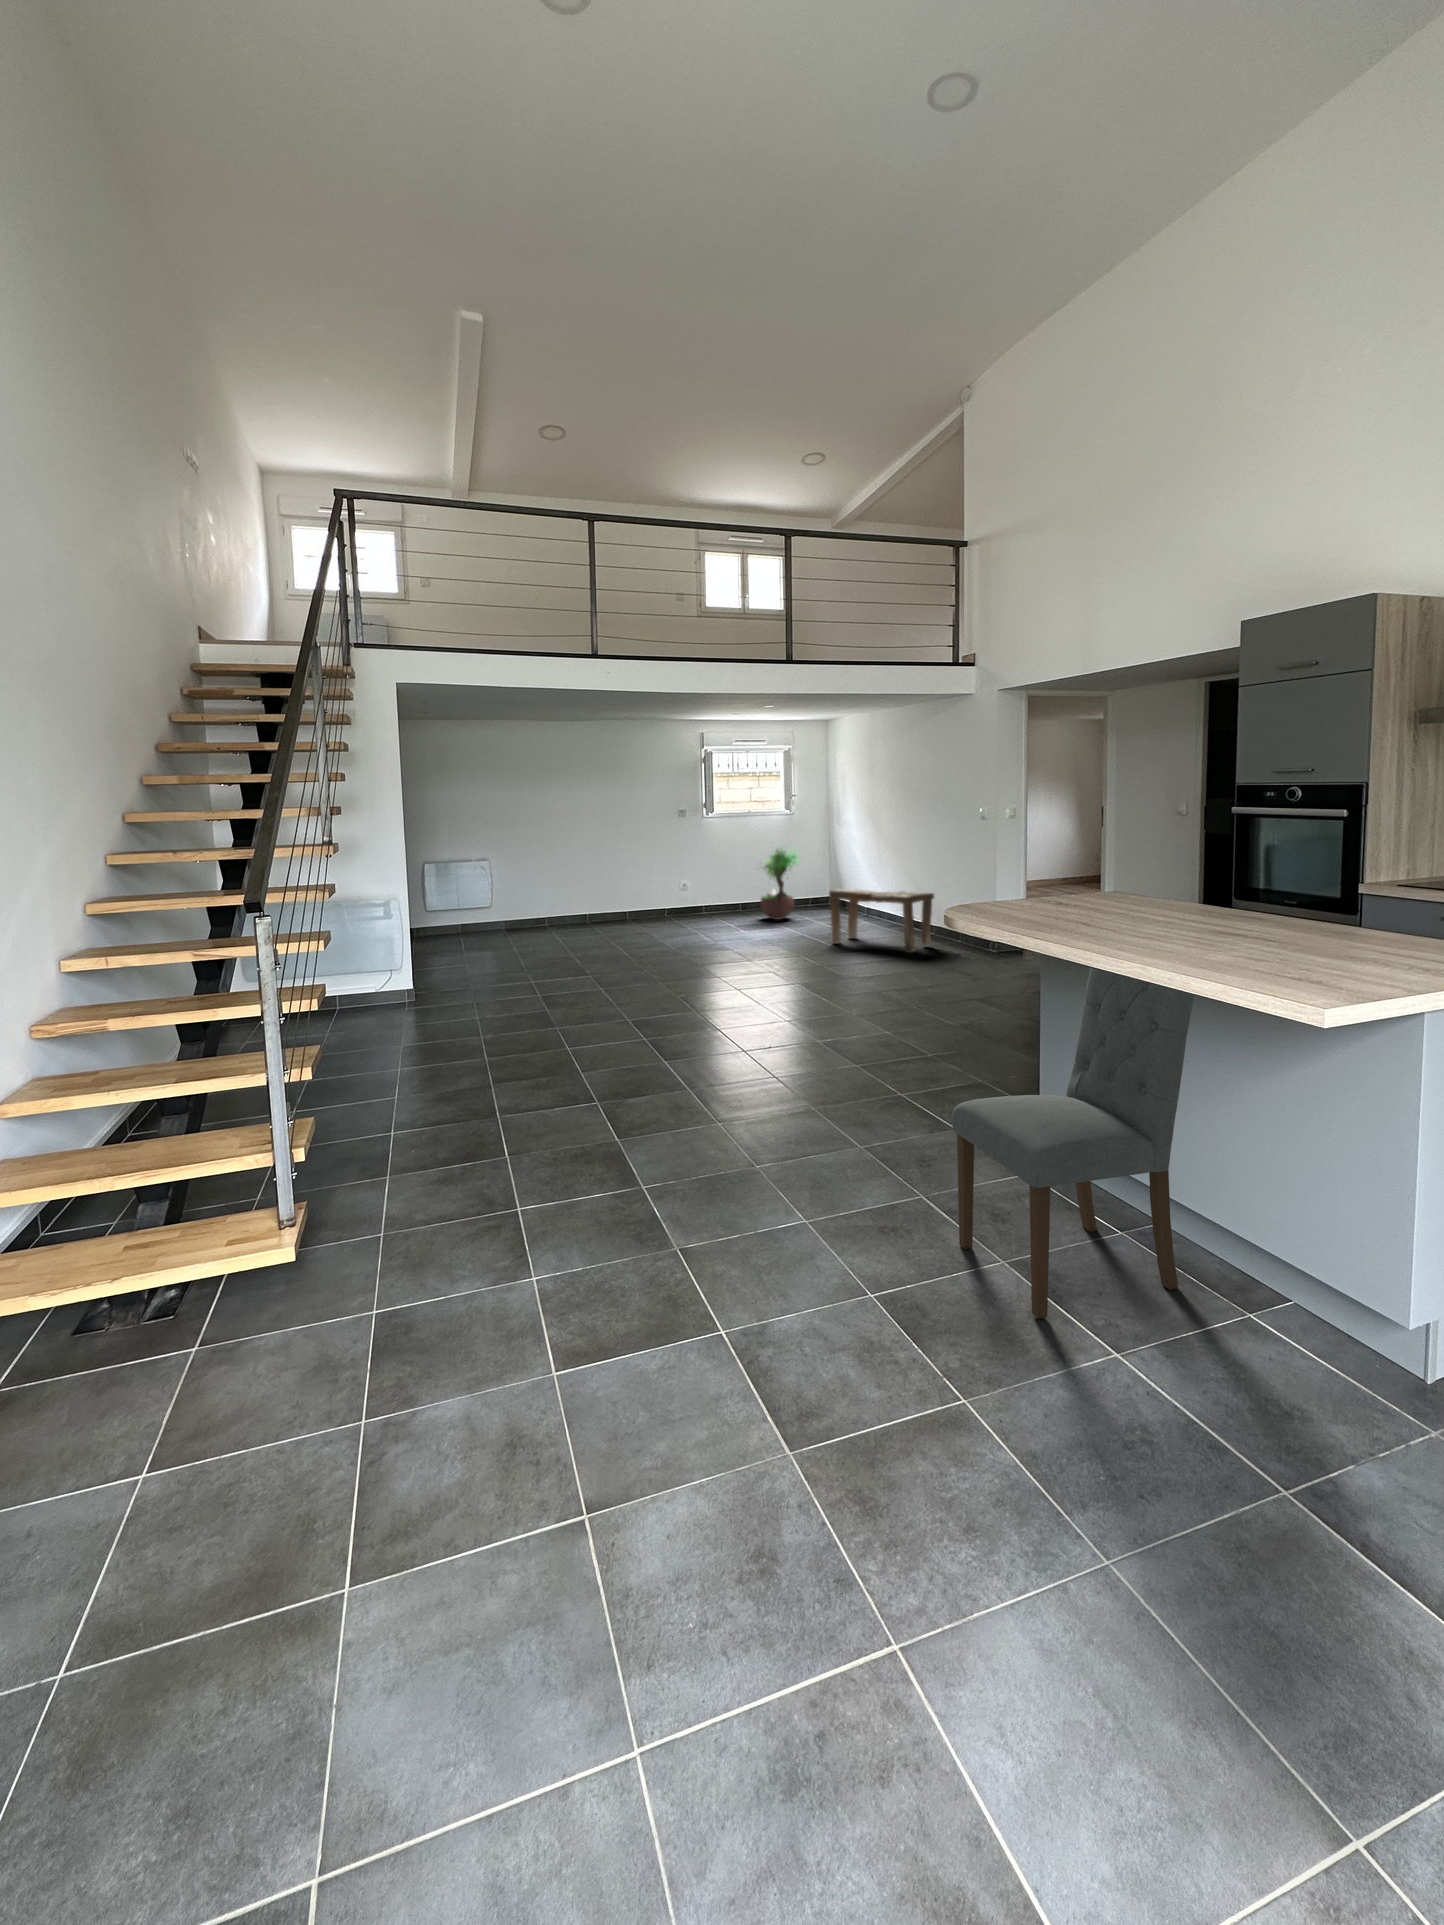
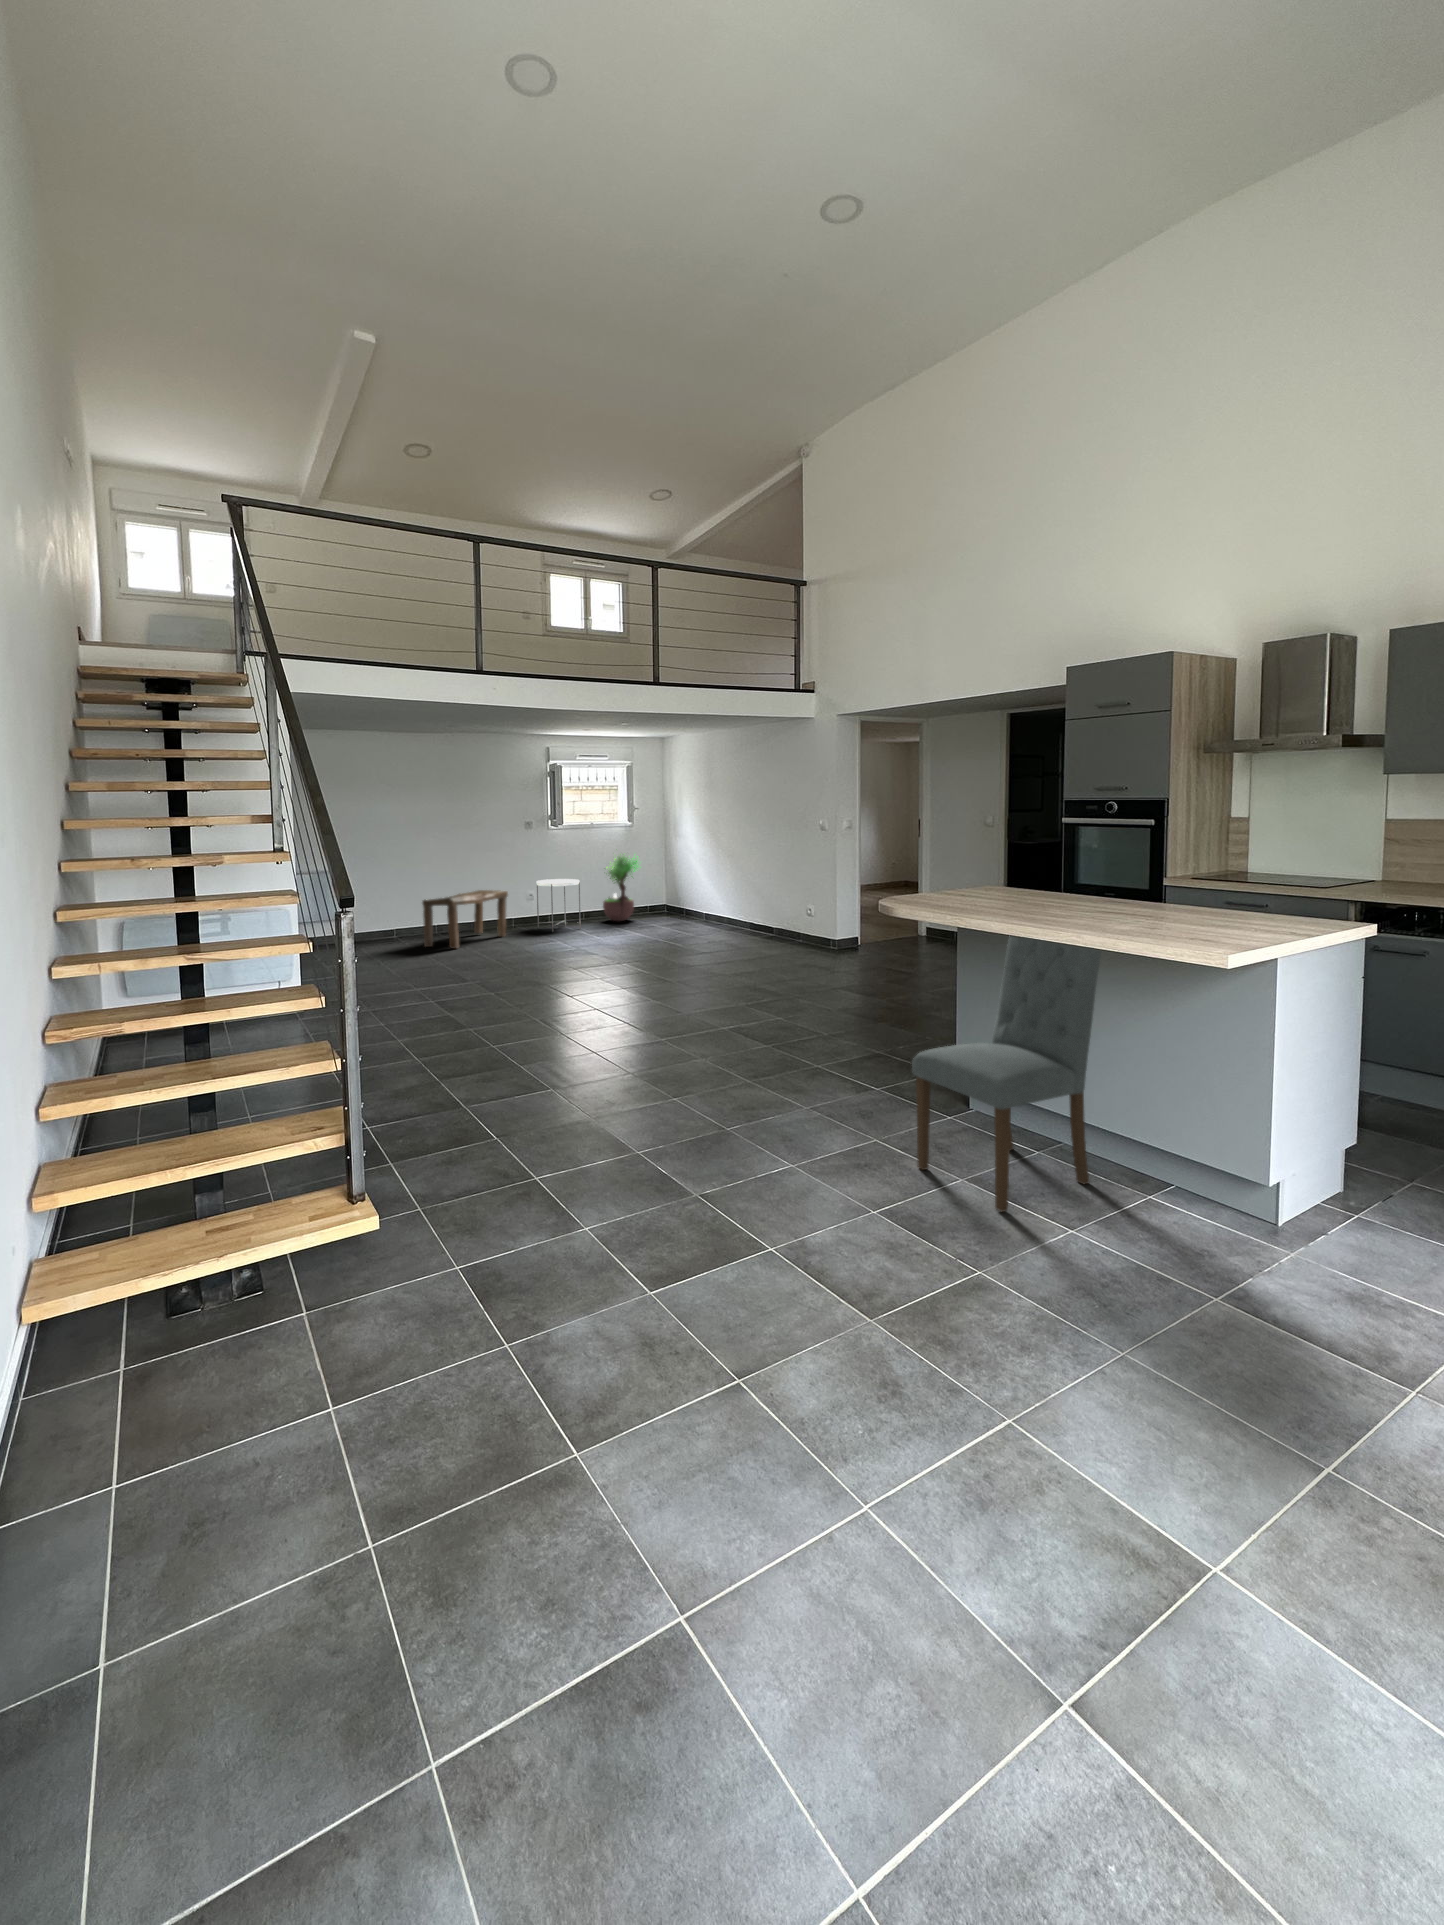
side table: none [687,873,733,930] -> present [537,879,581,932]
bench: present [829,889,934,953] -> present [422,890,508,948]

